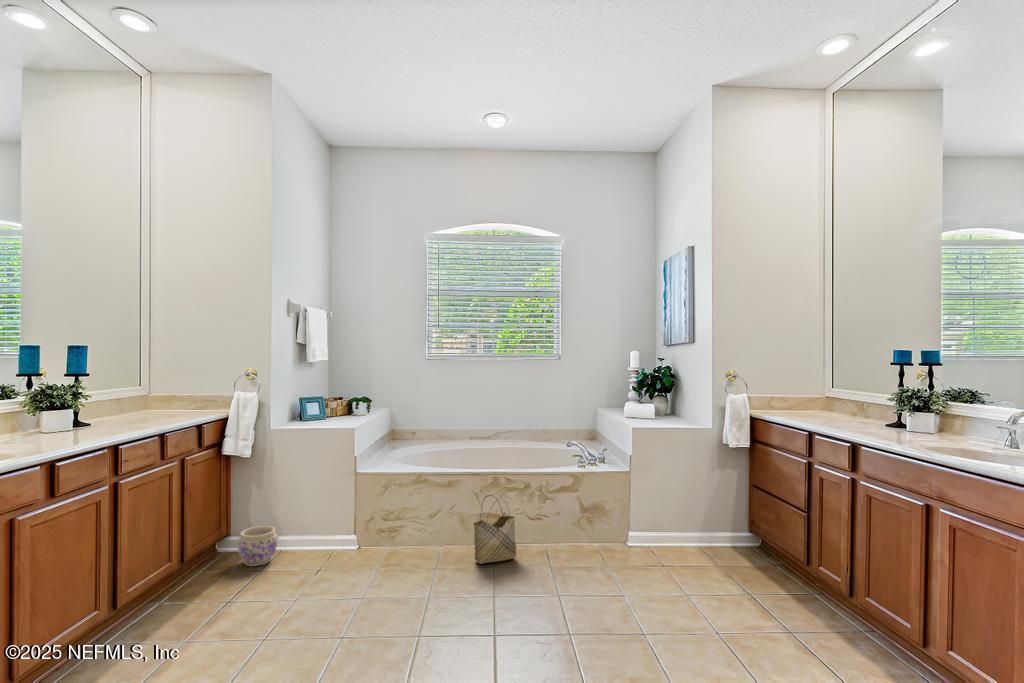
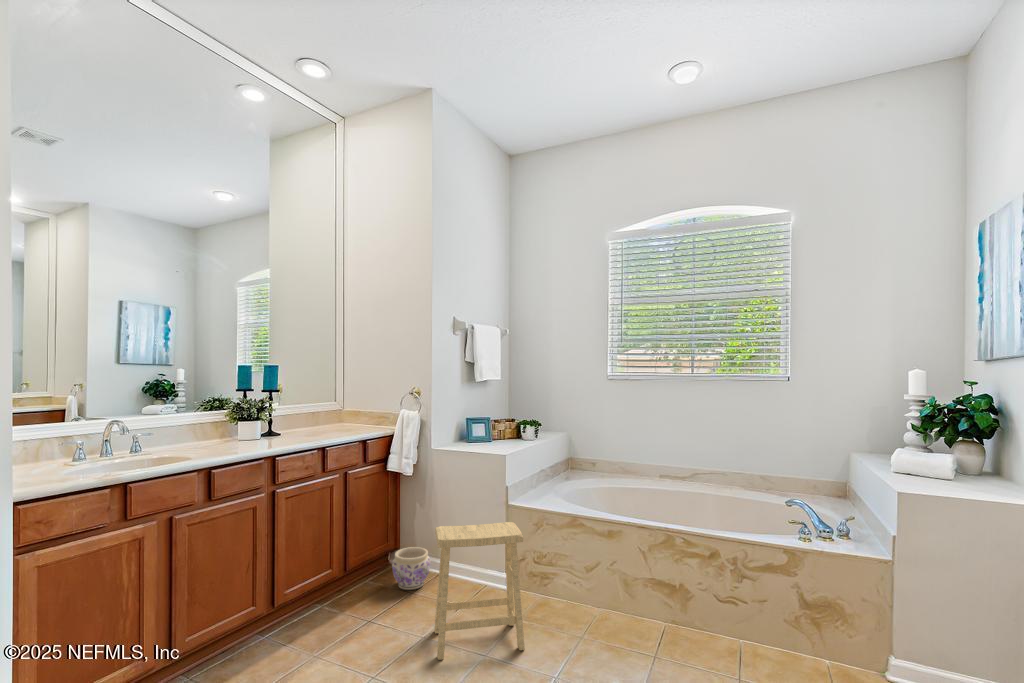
footstool: none [313,482,400,601] -> present [434,522,525,660]
woven basket: present [474,495,516,564] -> none [625,560,689,659]

